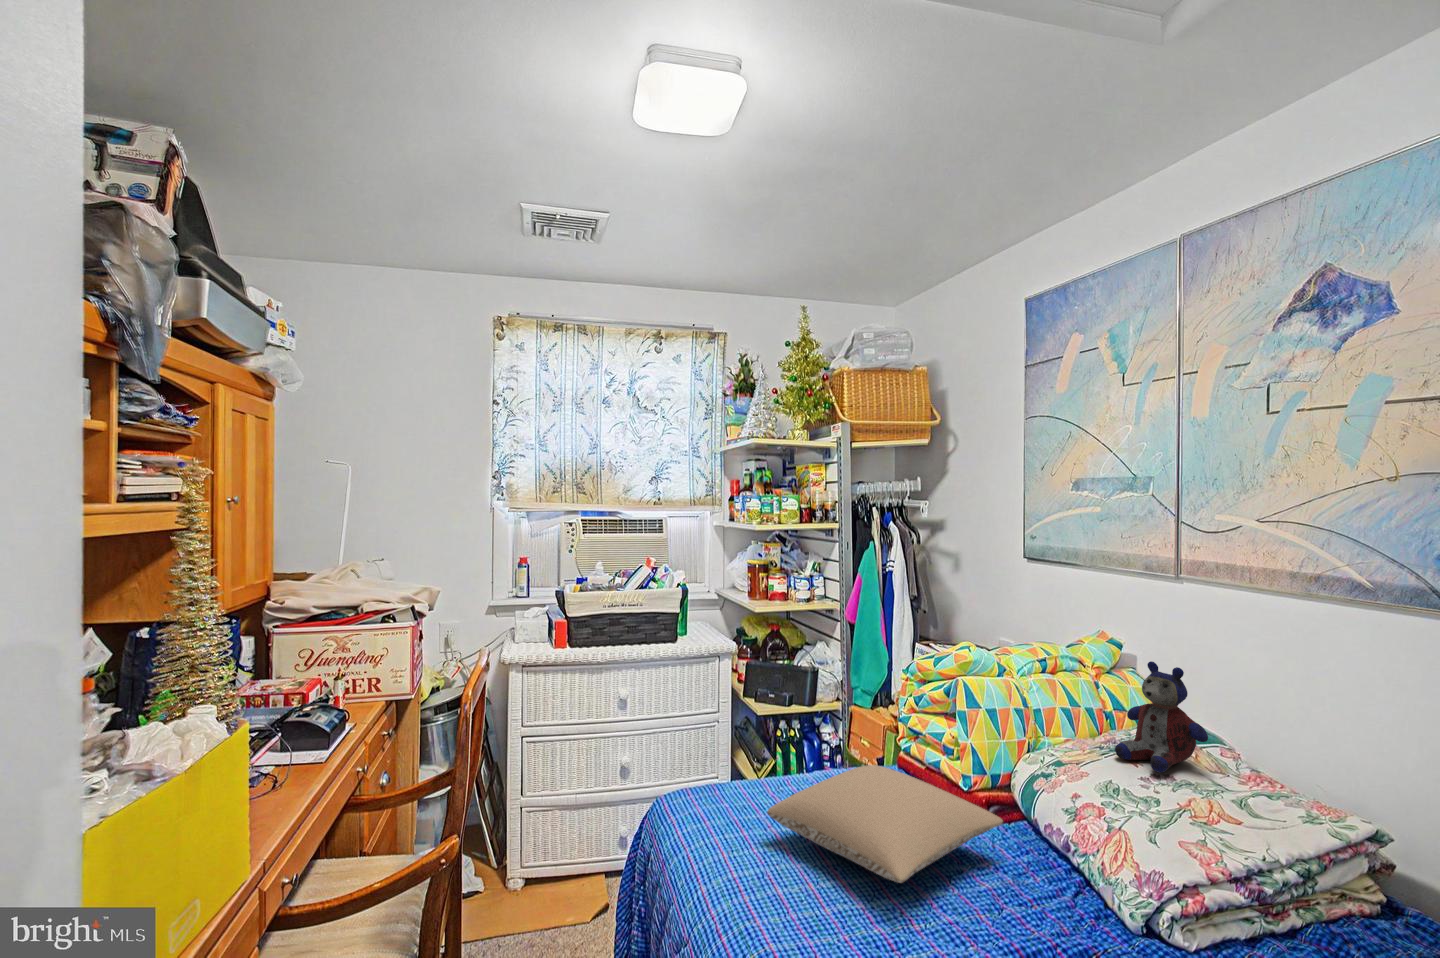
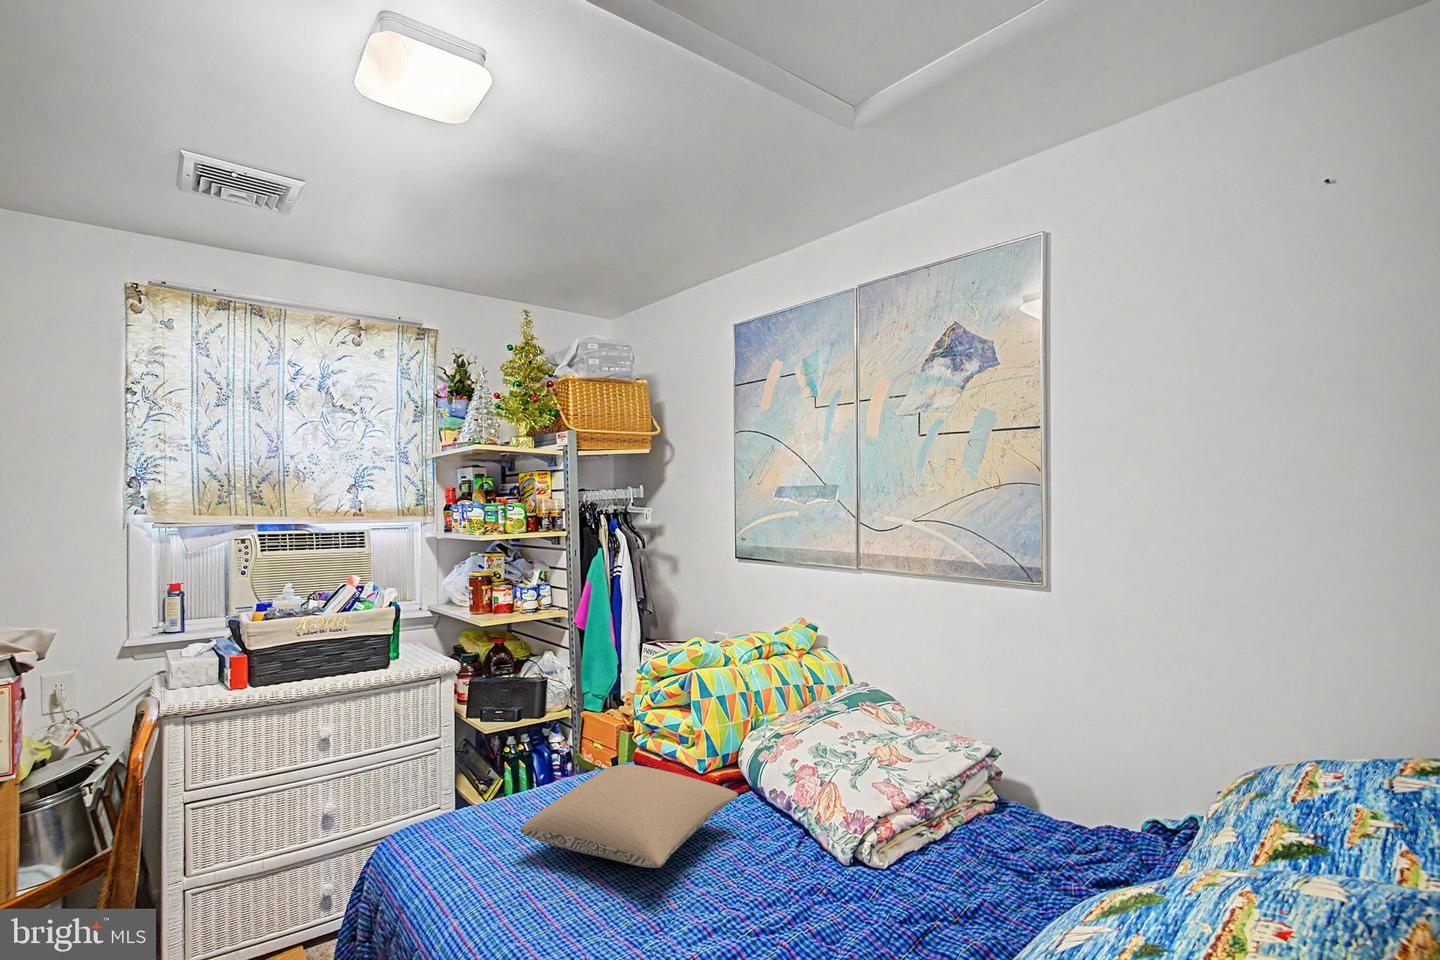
stuffed bear: present [1115,661,1208,772] -> none [820,639,887,730]

